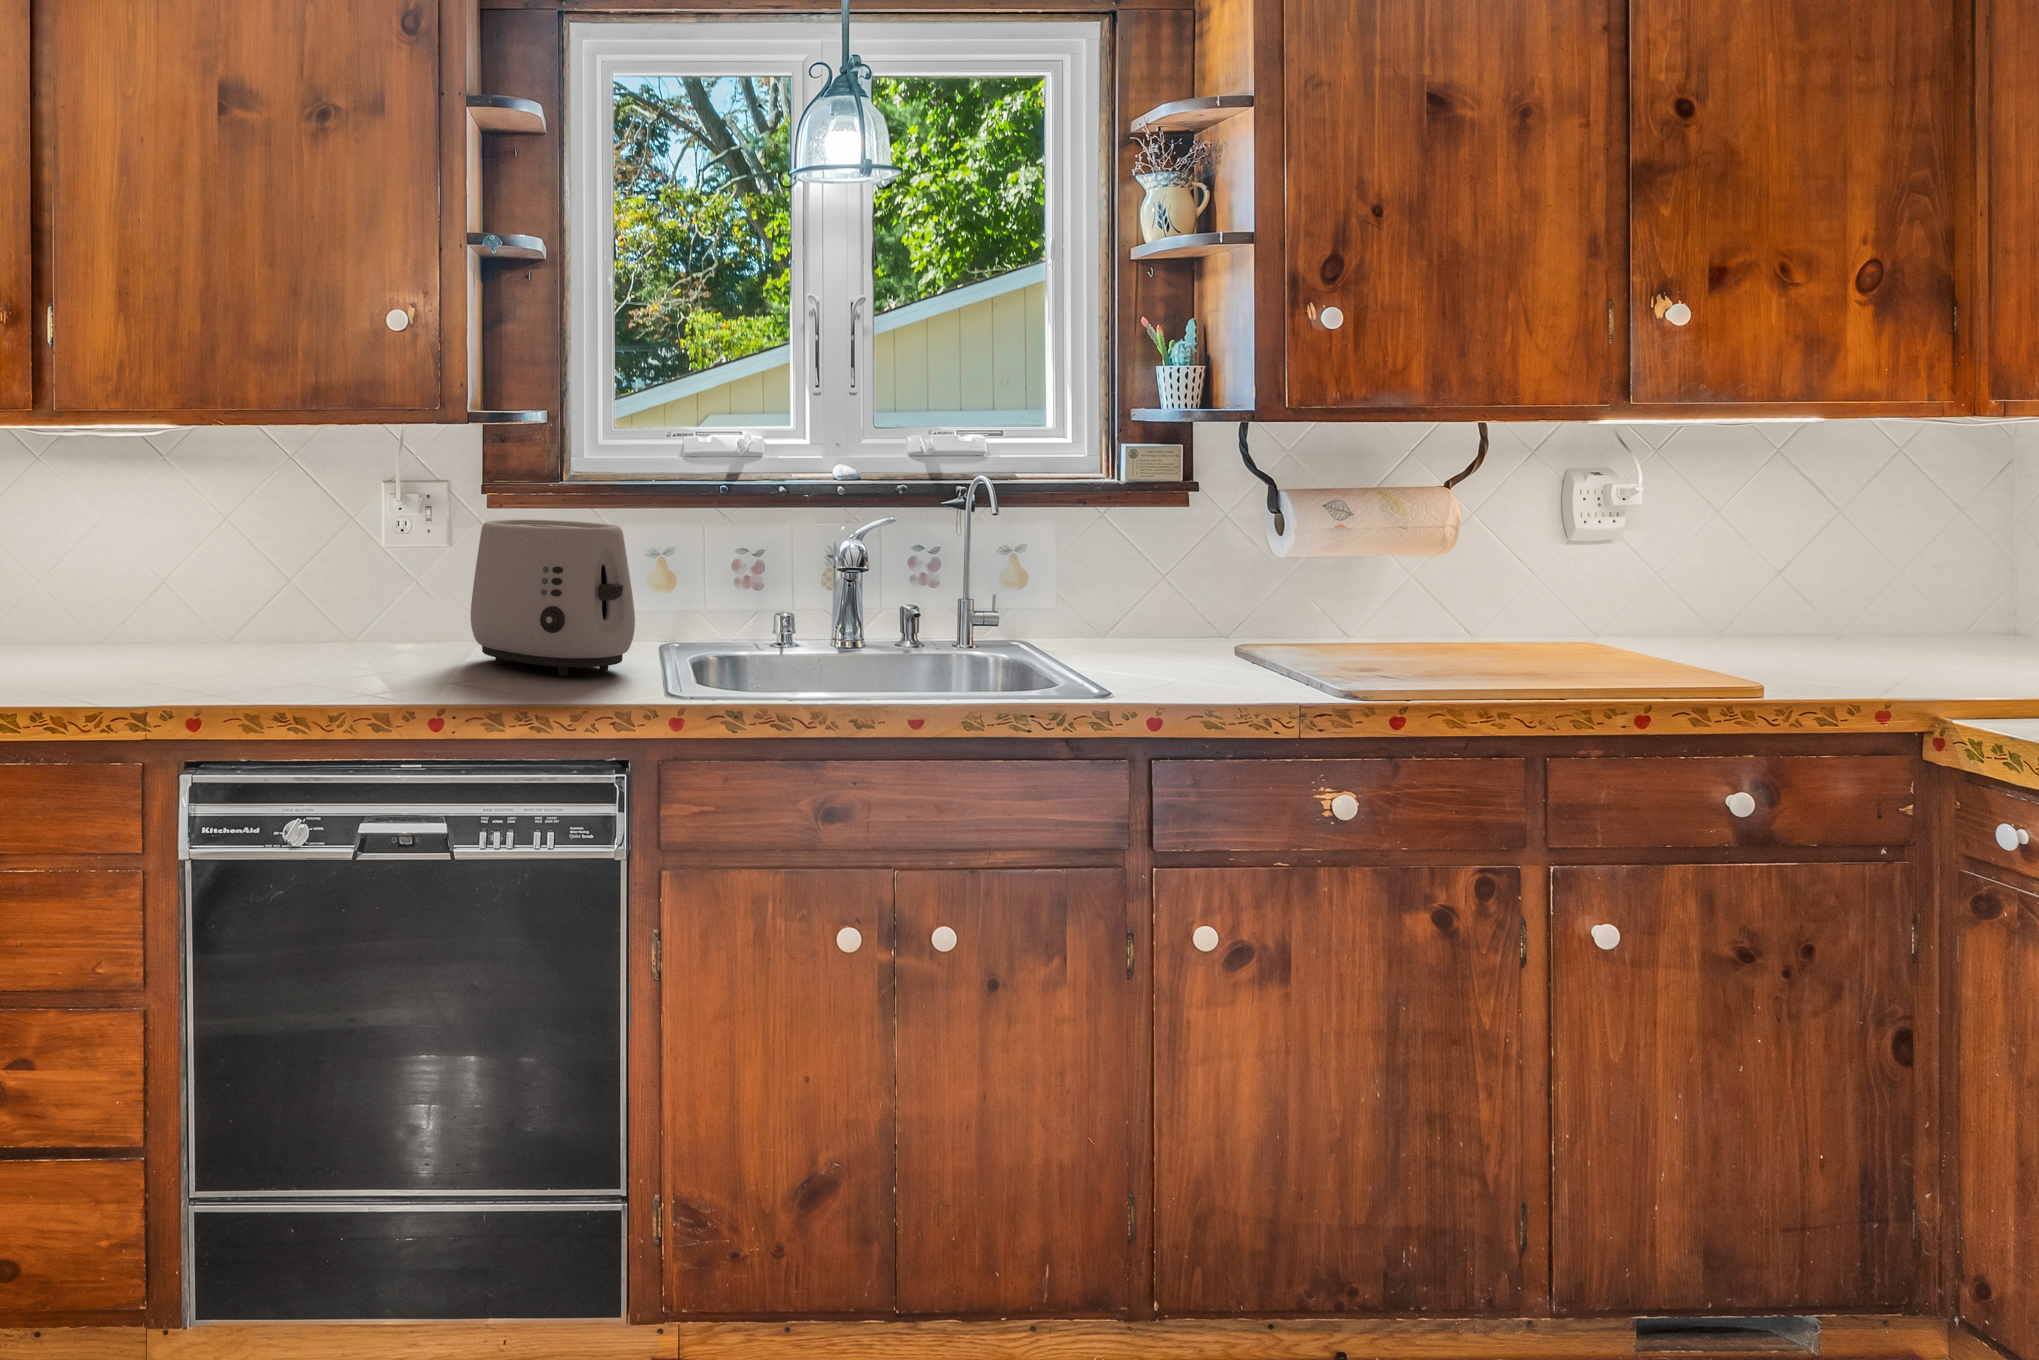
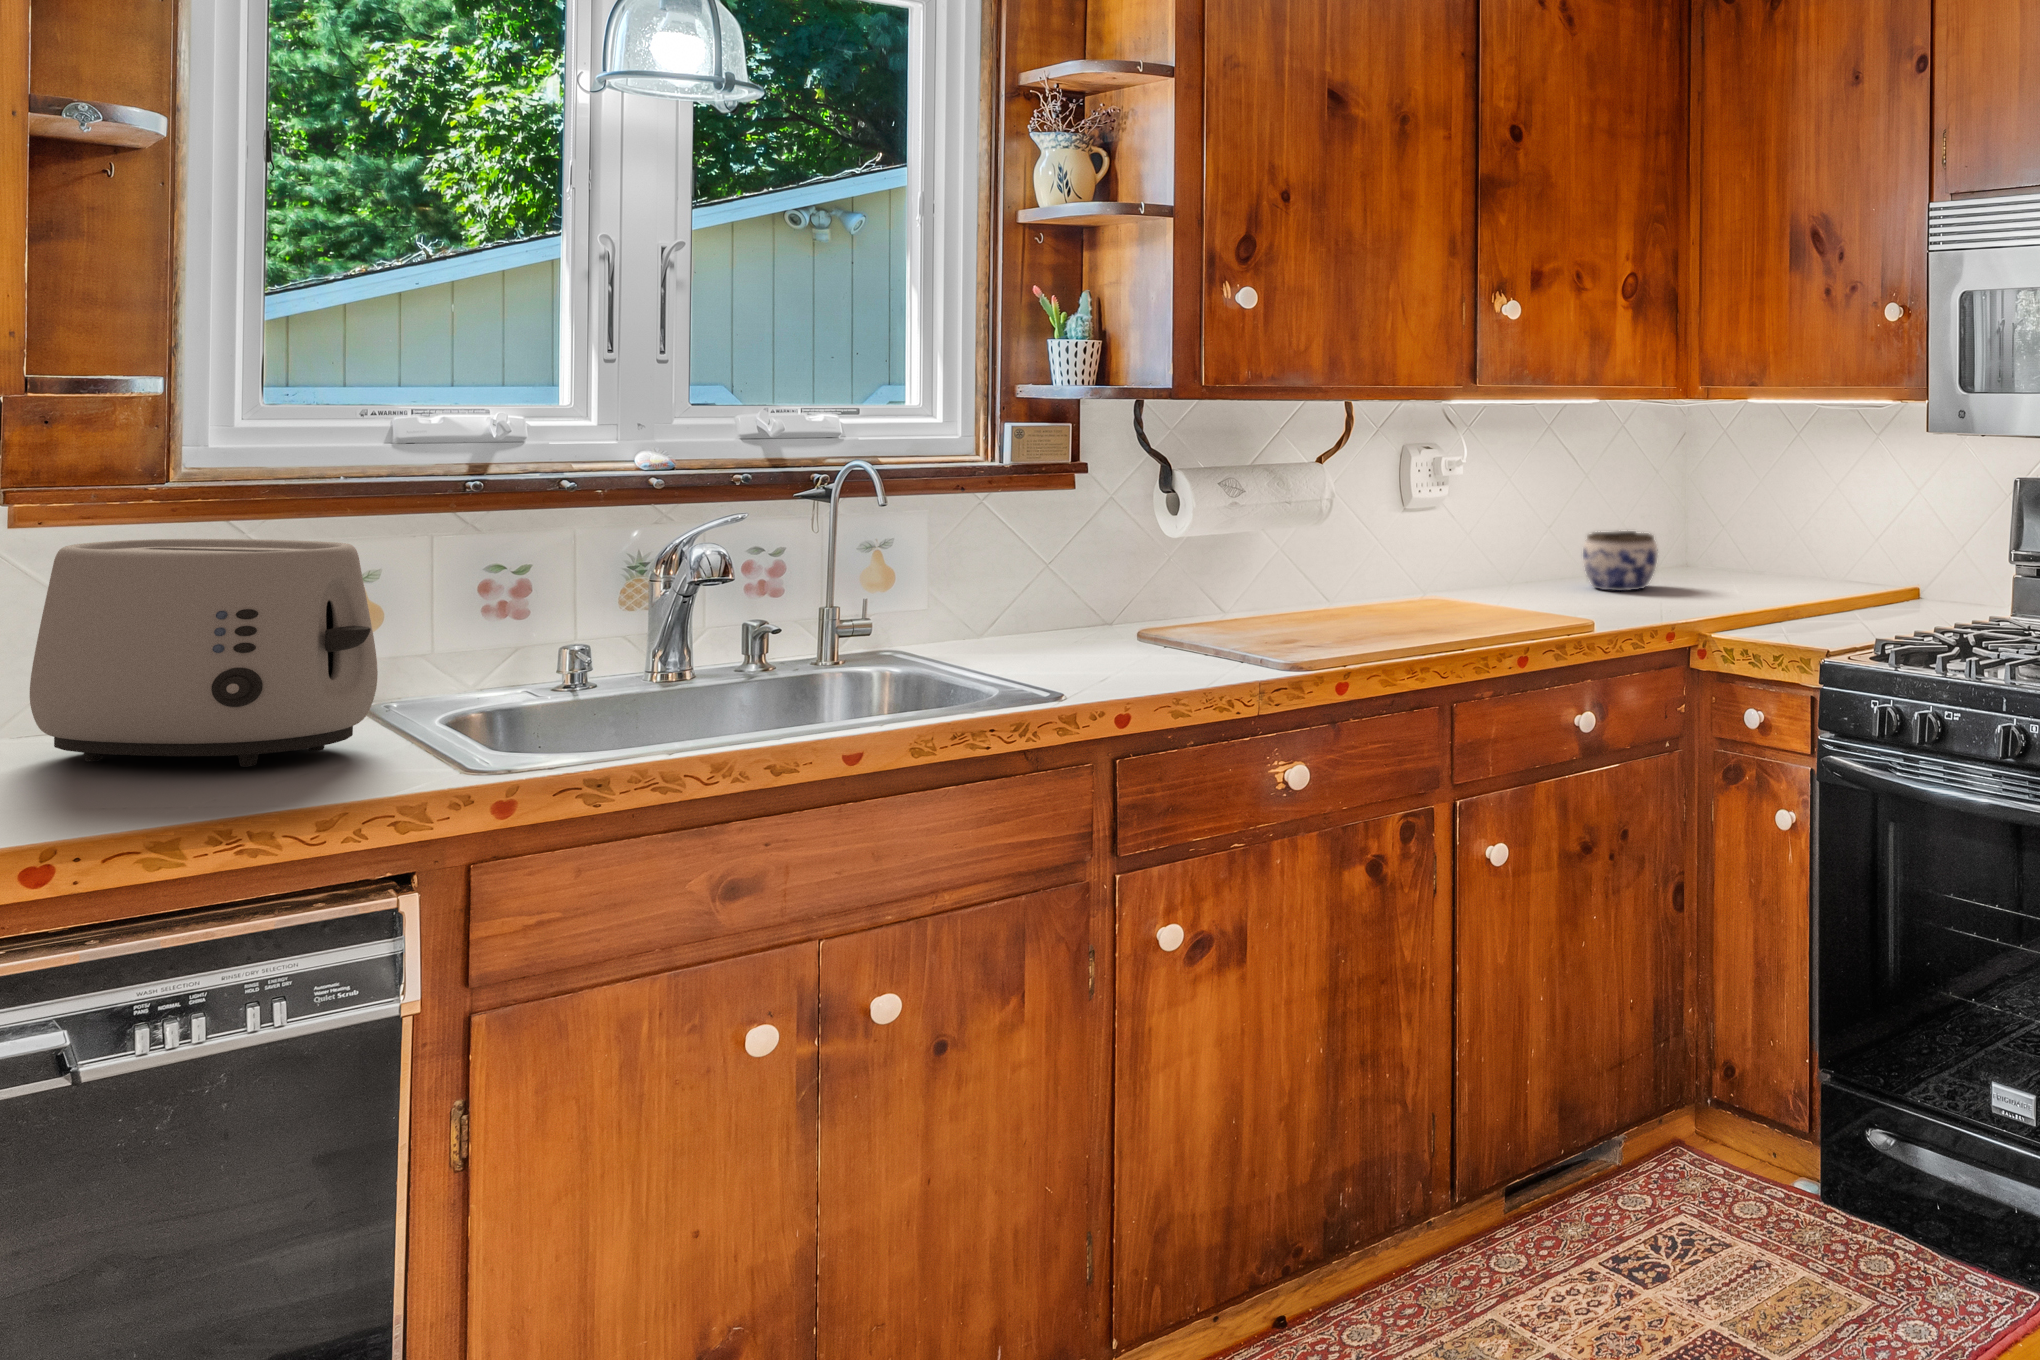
jar: none [1817,582,1930,657] -> present [1583,531,1658,591]

